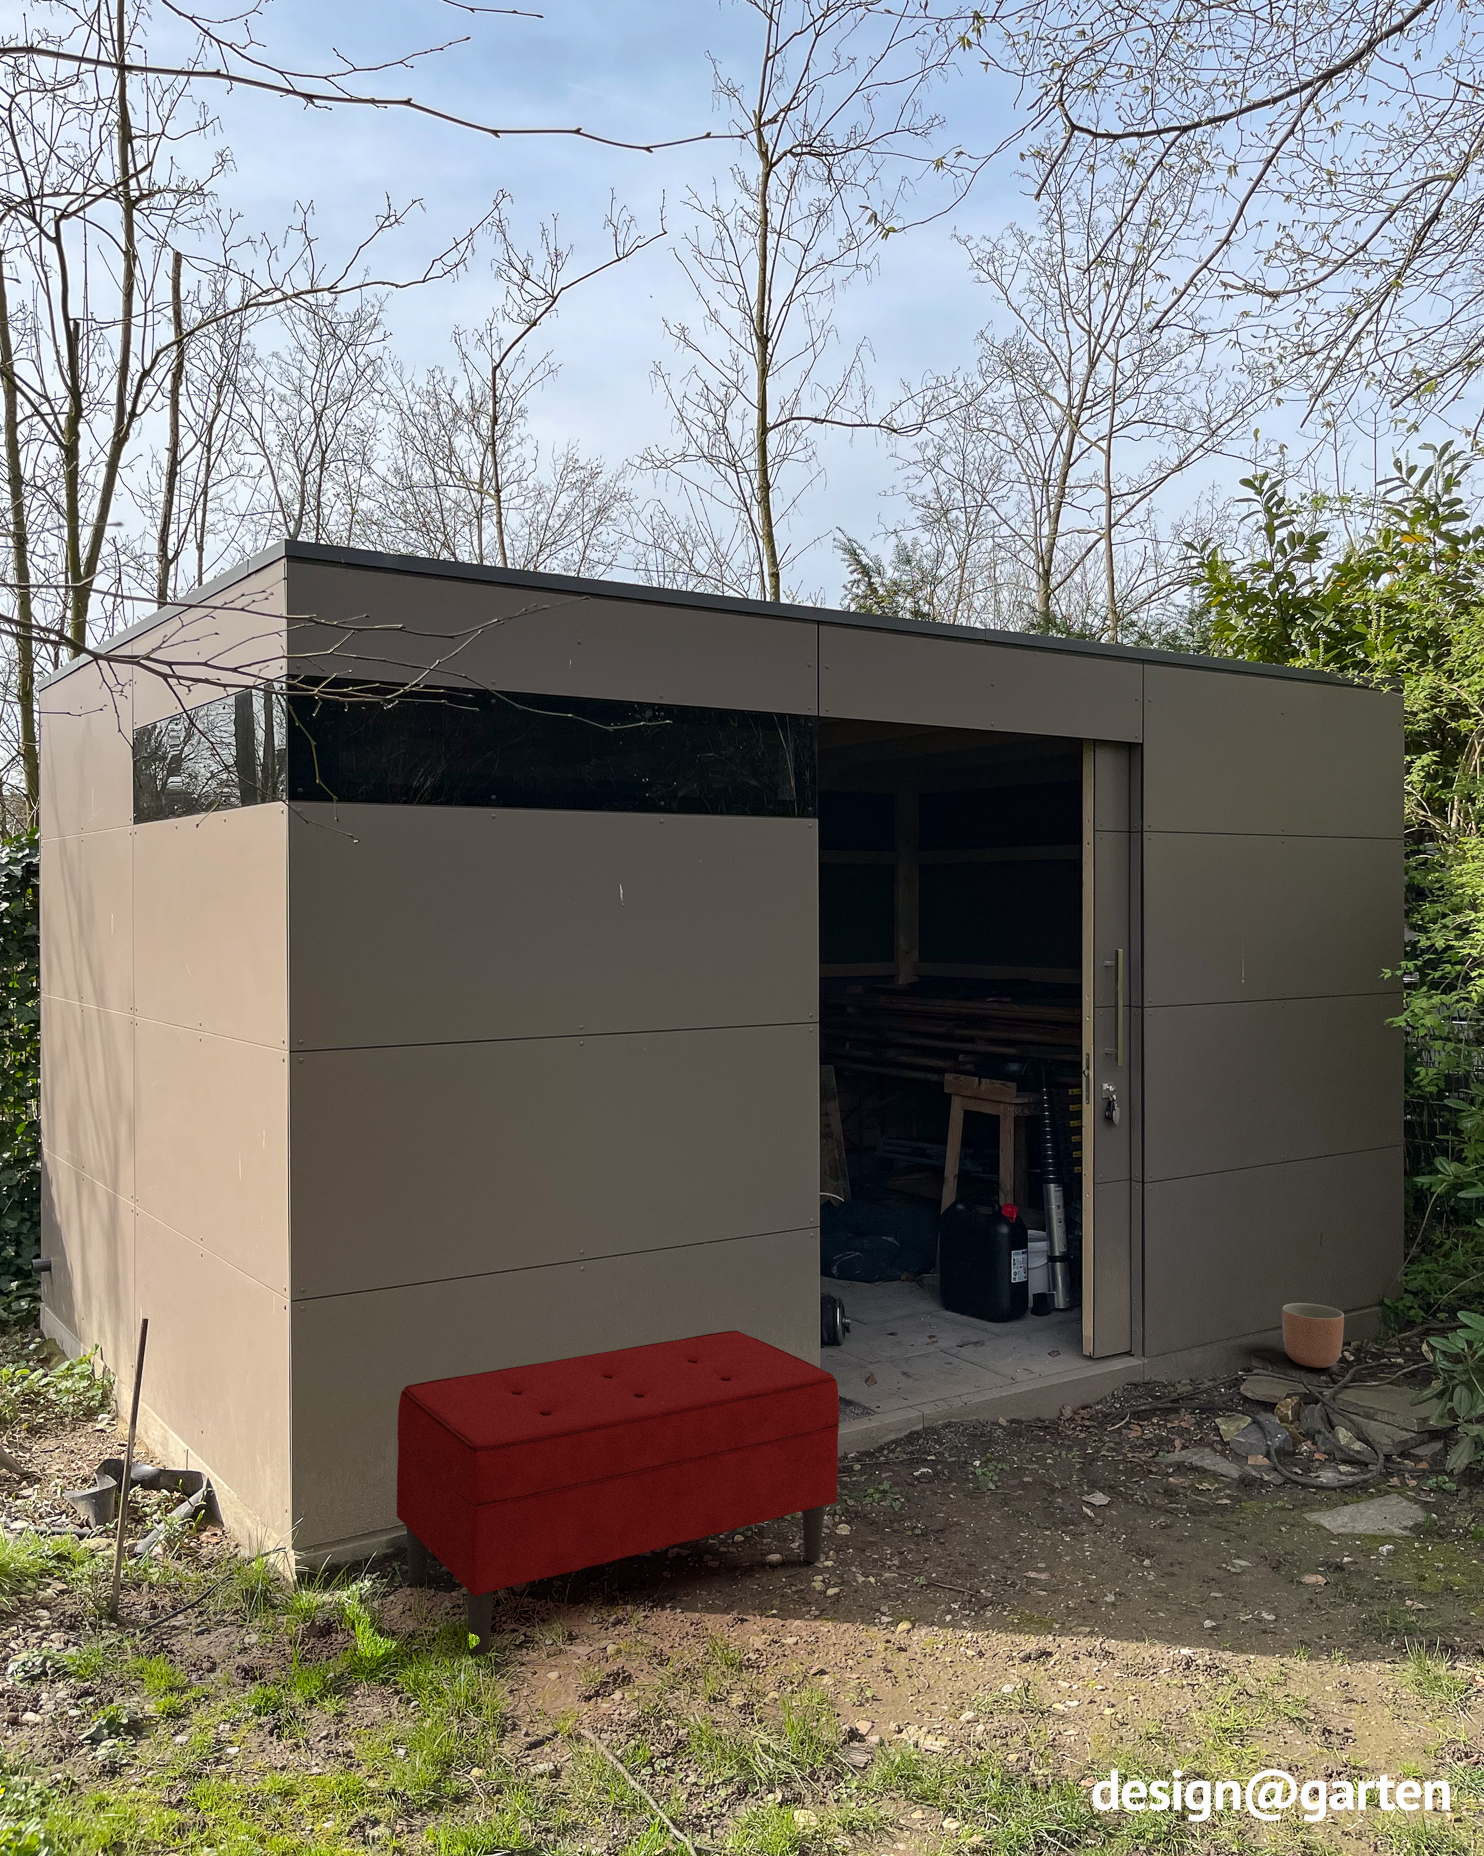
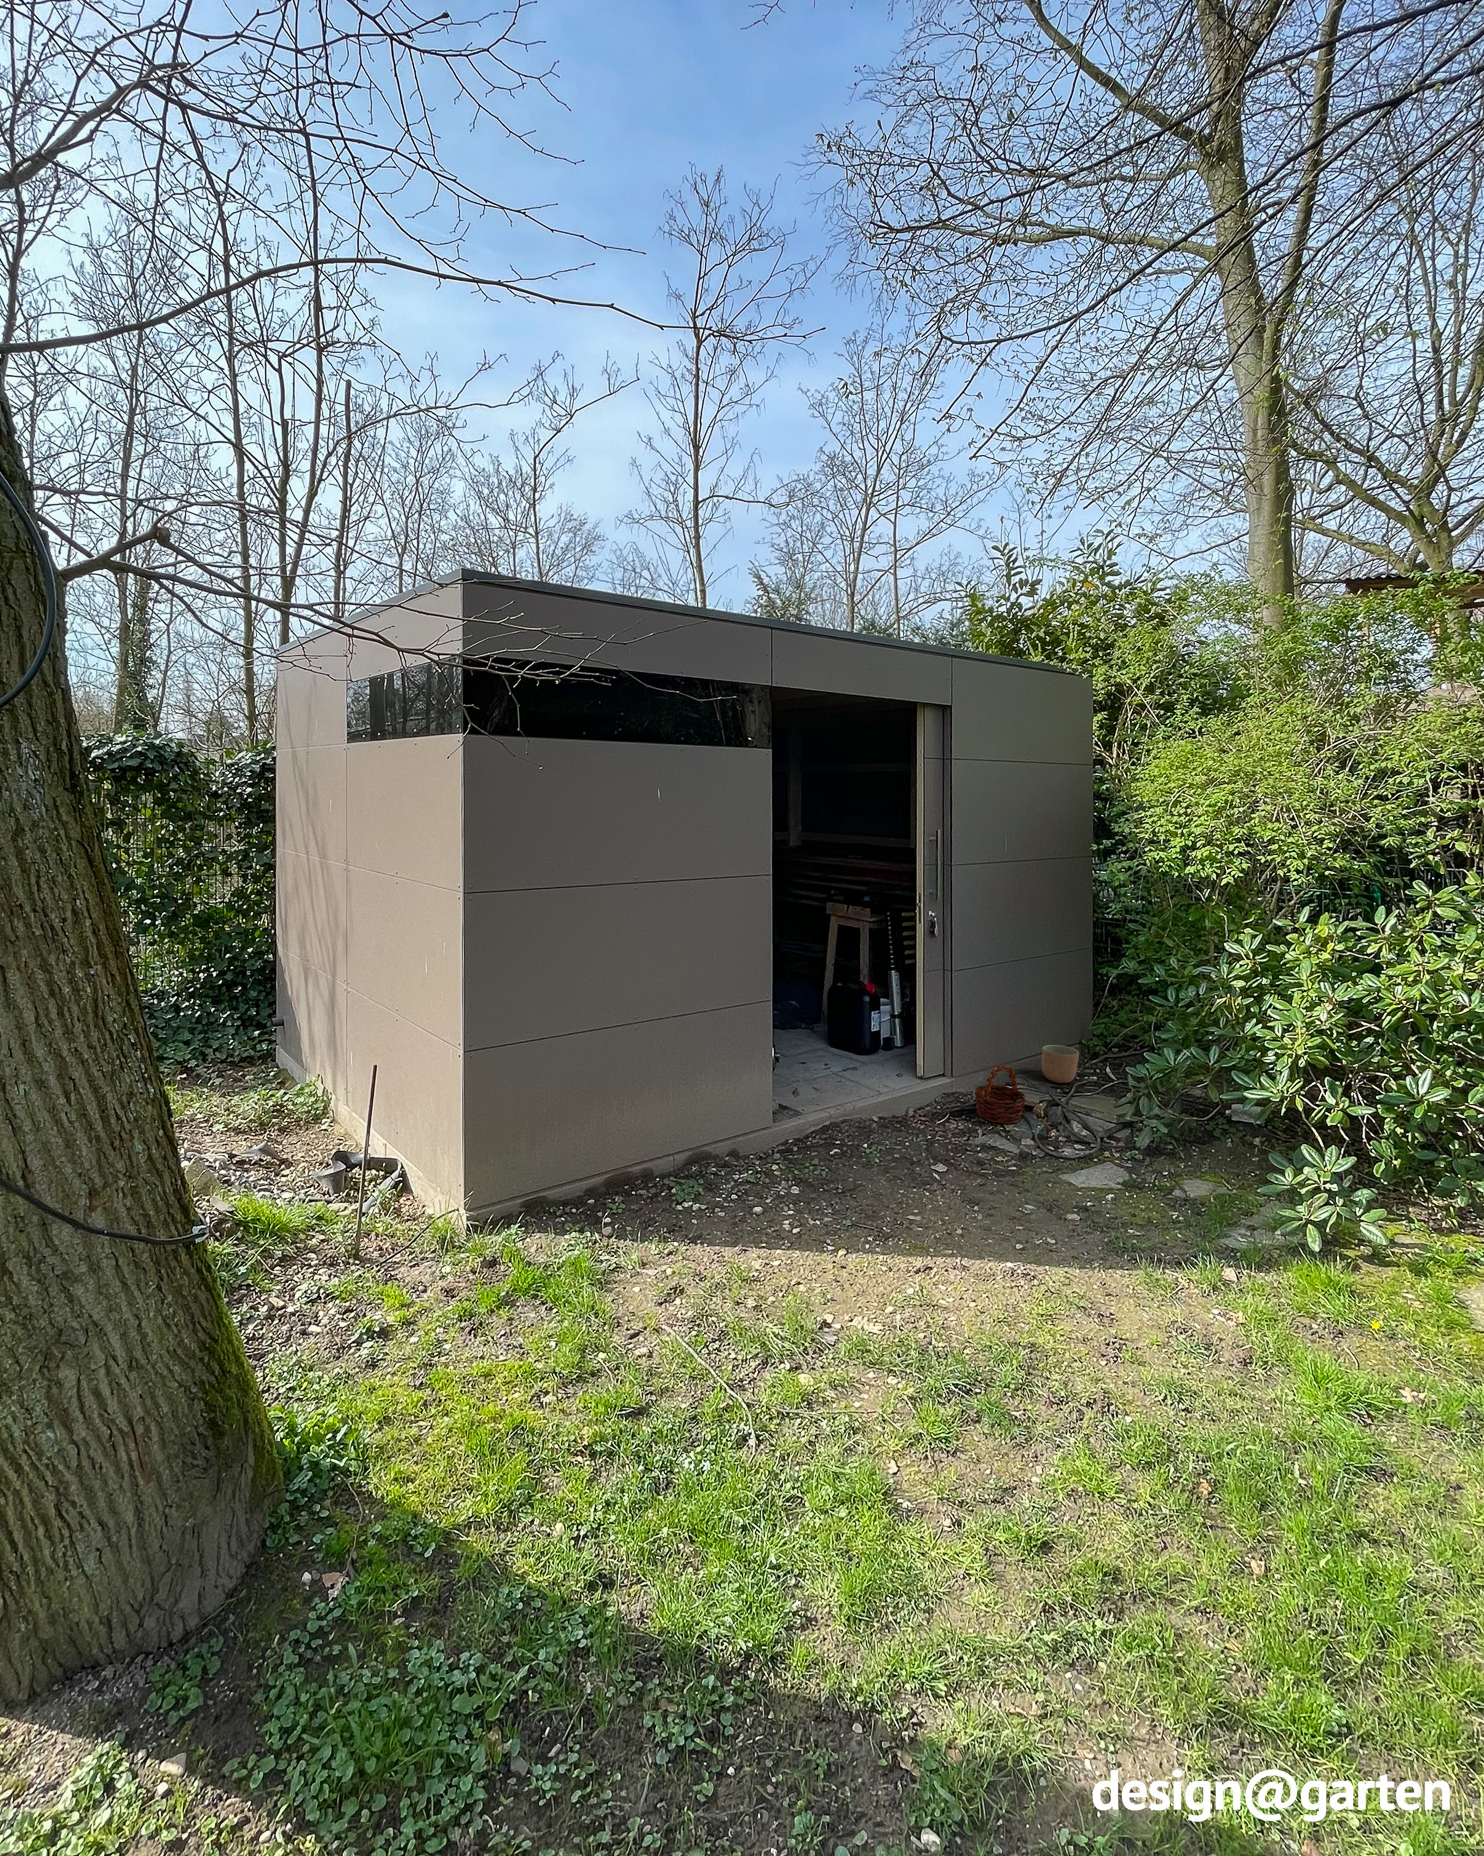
bench: present [397,1331,839,1655] -> none [531,1073,802,1279]
basket: none [1161,1331,1249,1433] -> present [975,1065,1026,1124]

